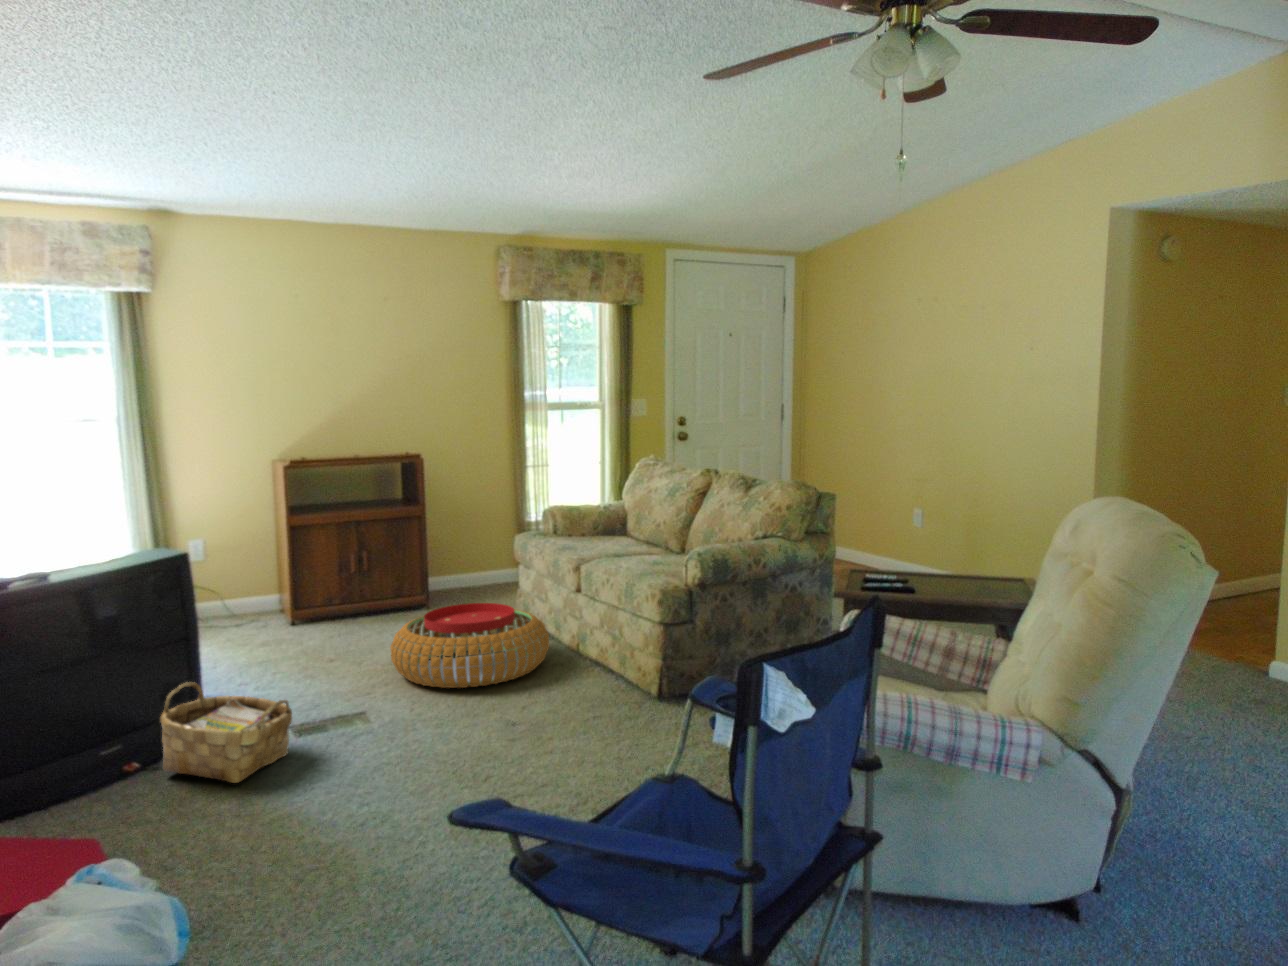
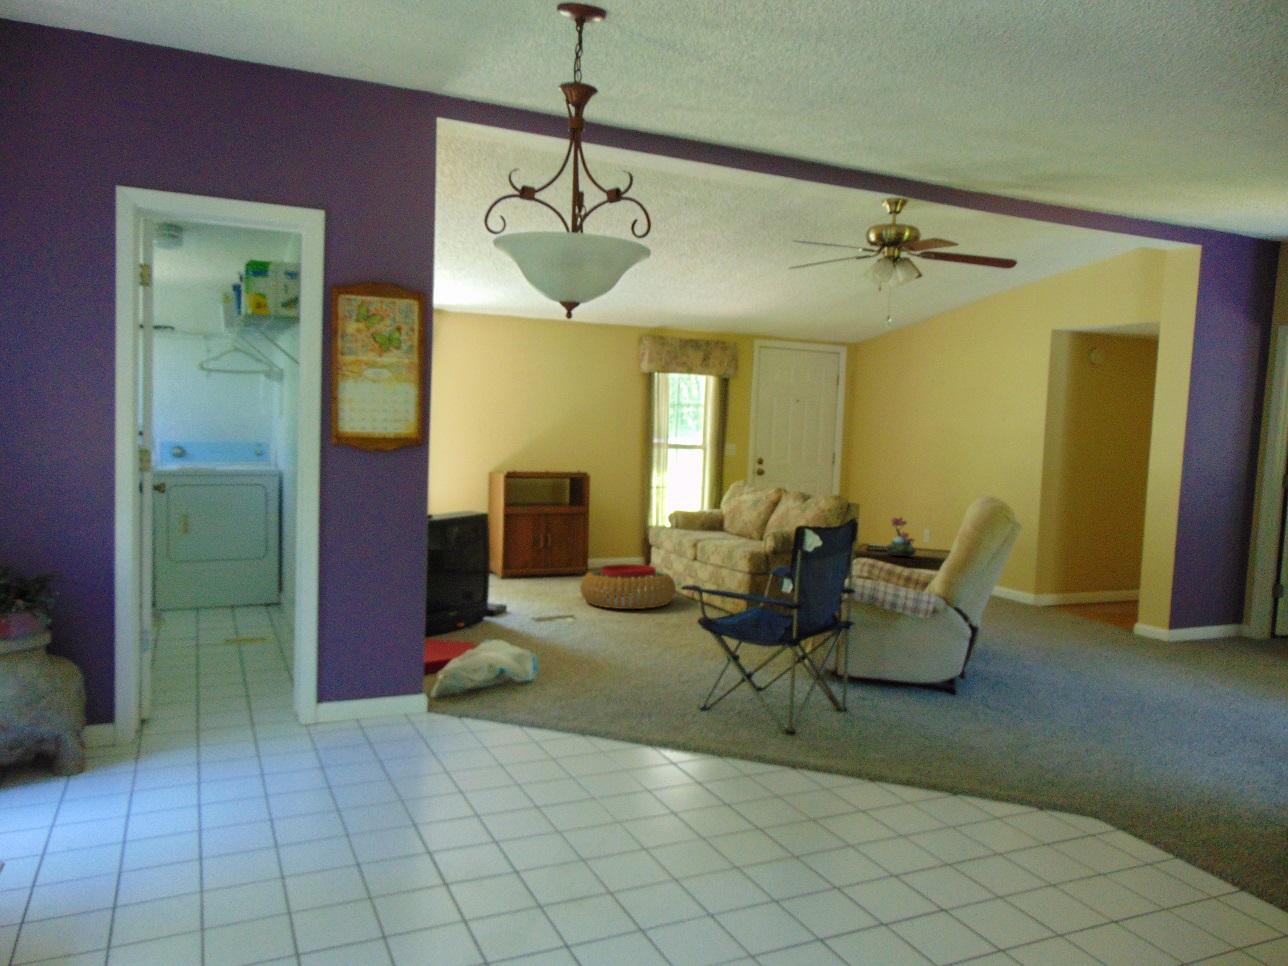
plant: none [889,517,937,586] -> present [887,517,916,556]
woven basket: present [160,682,293,783] -> none [476,583,544,635]

